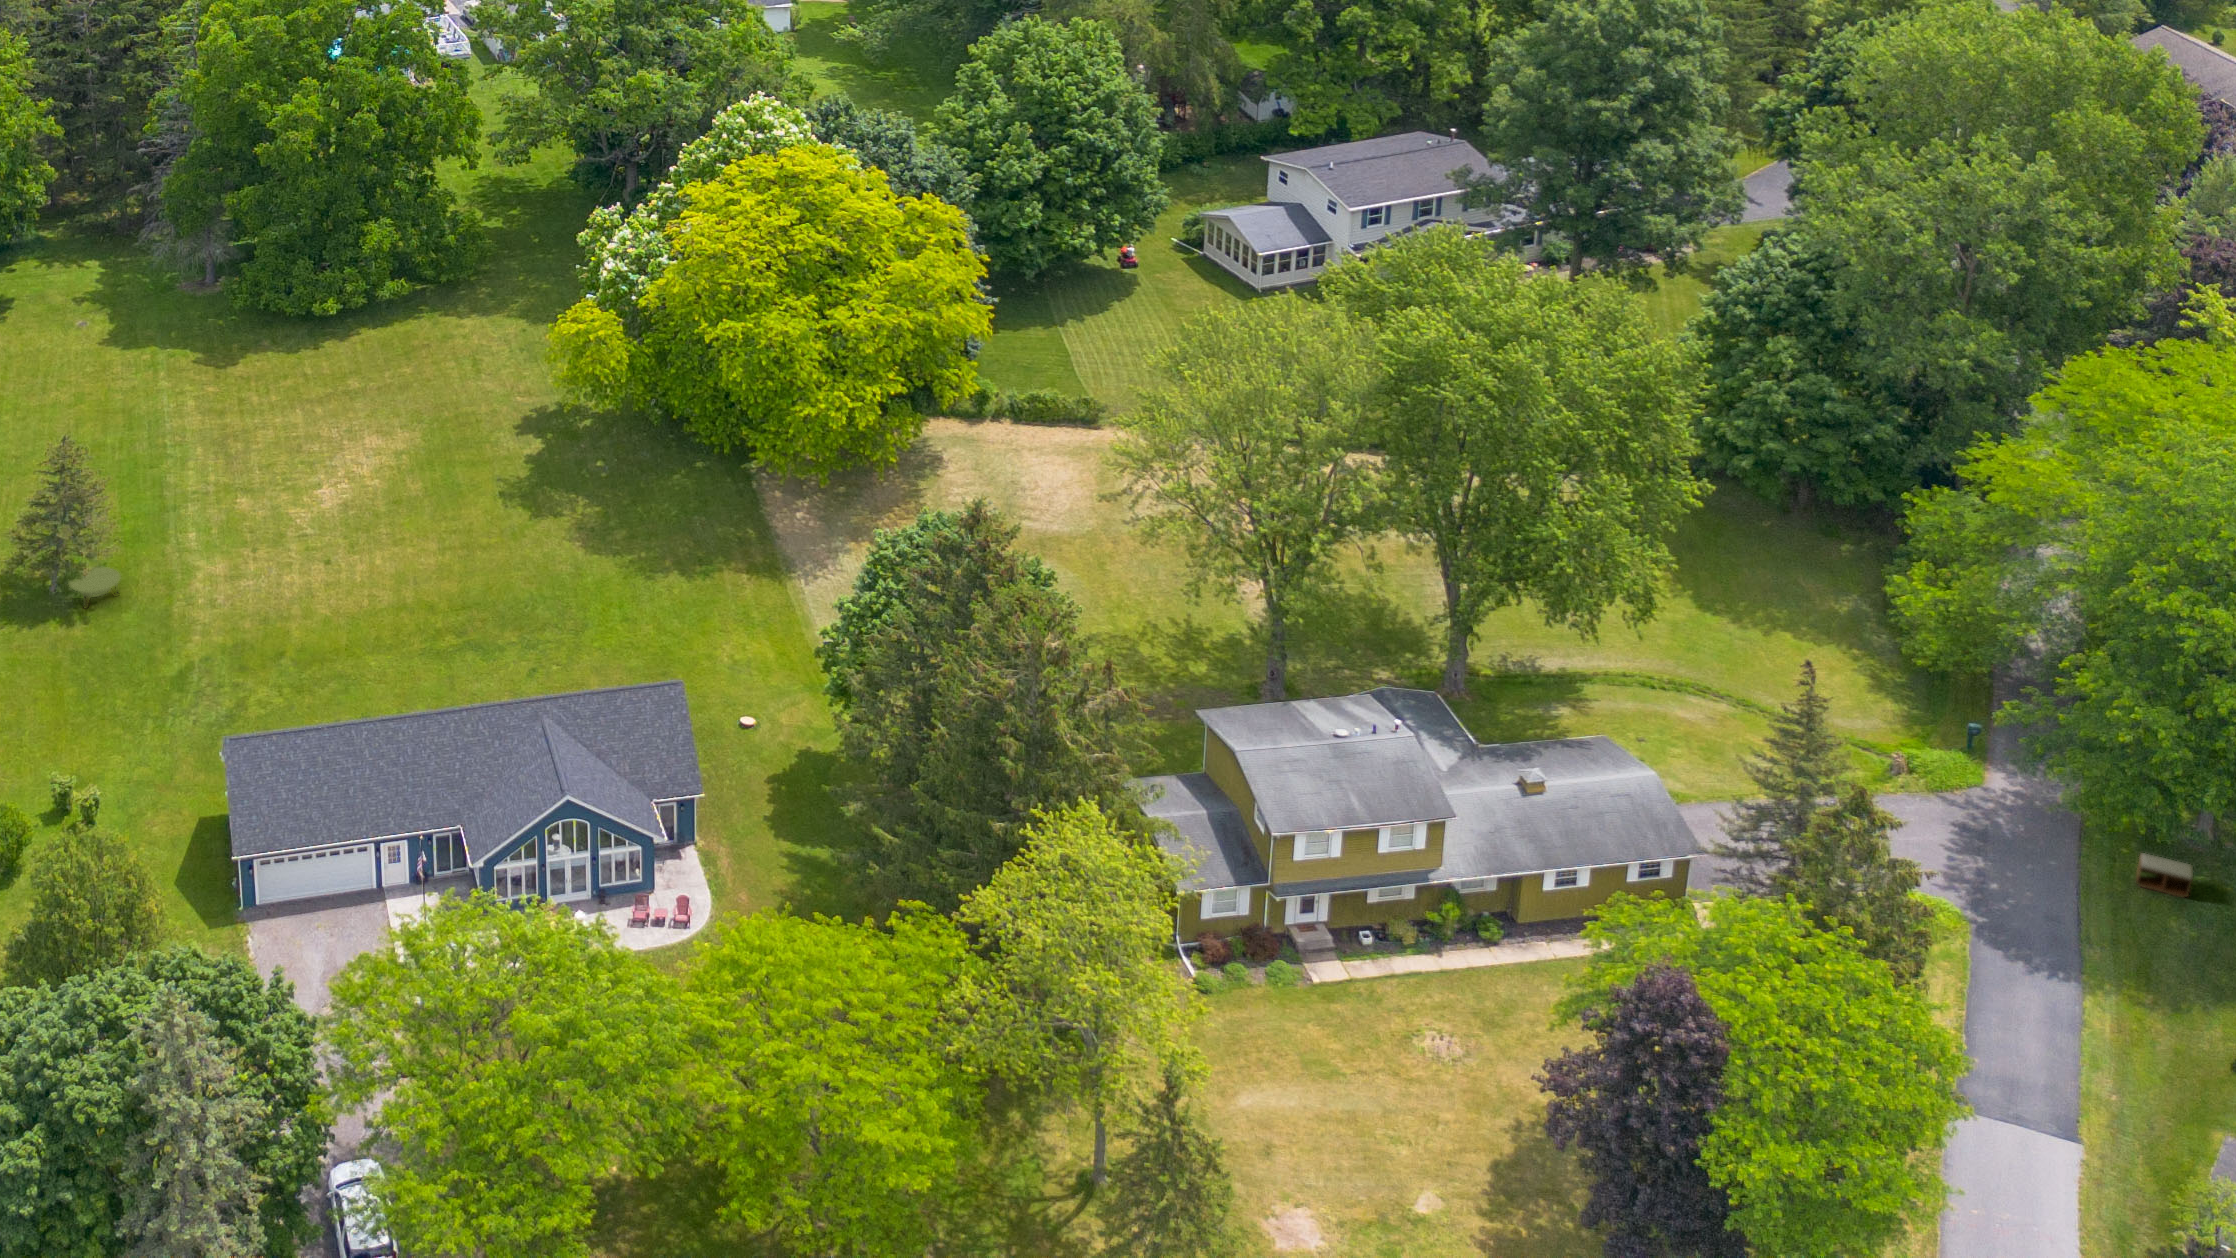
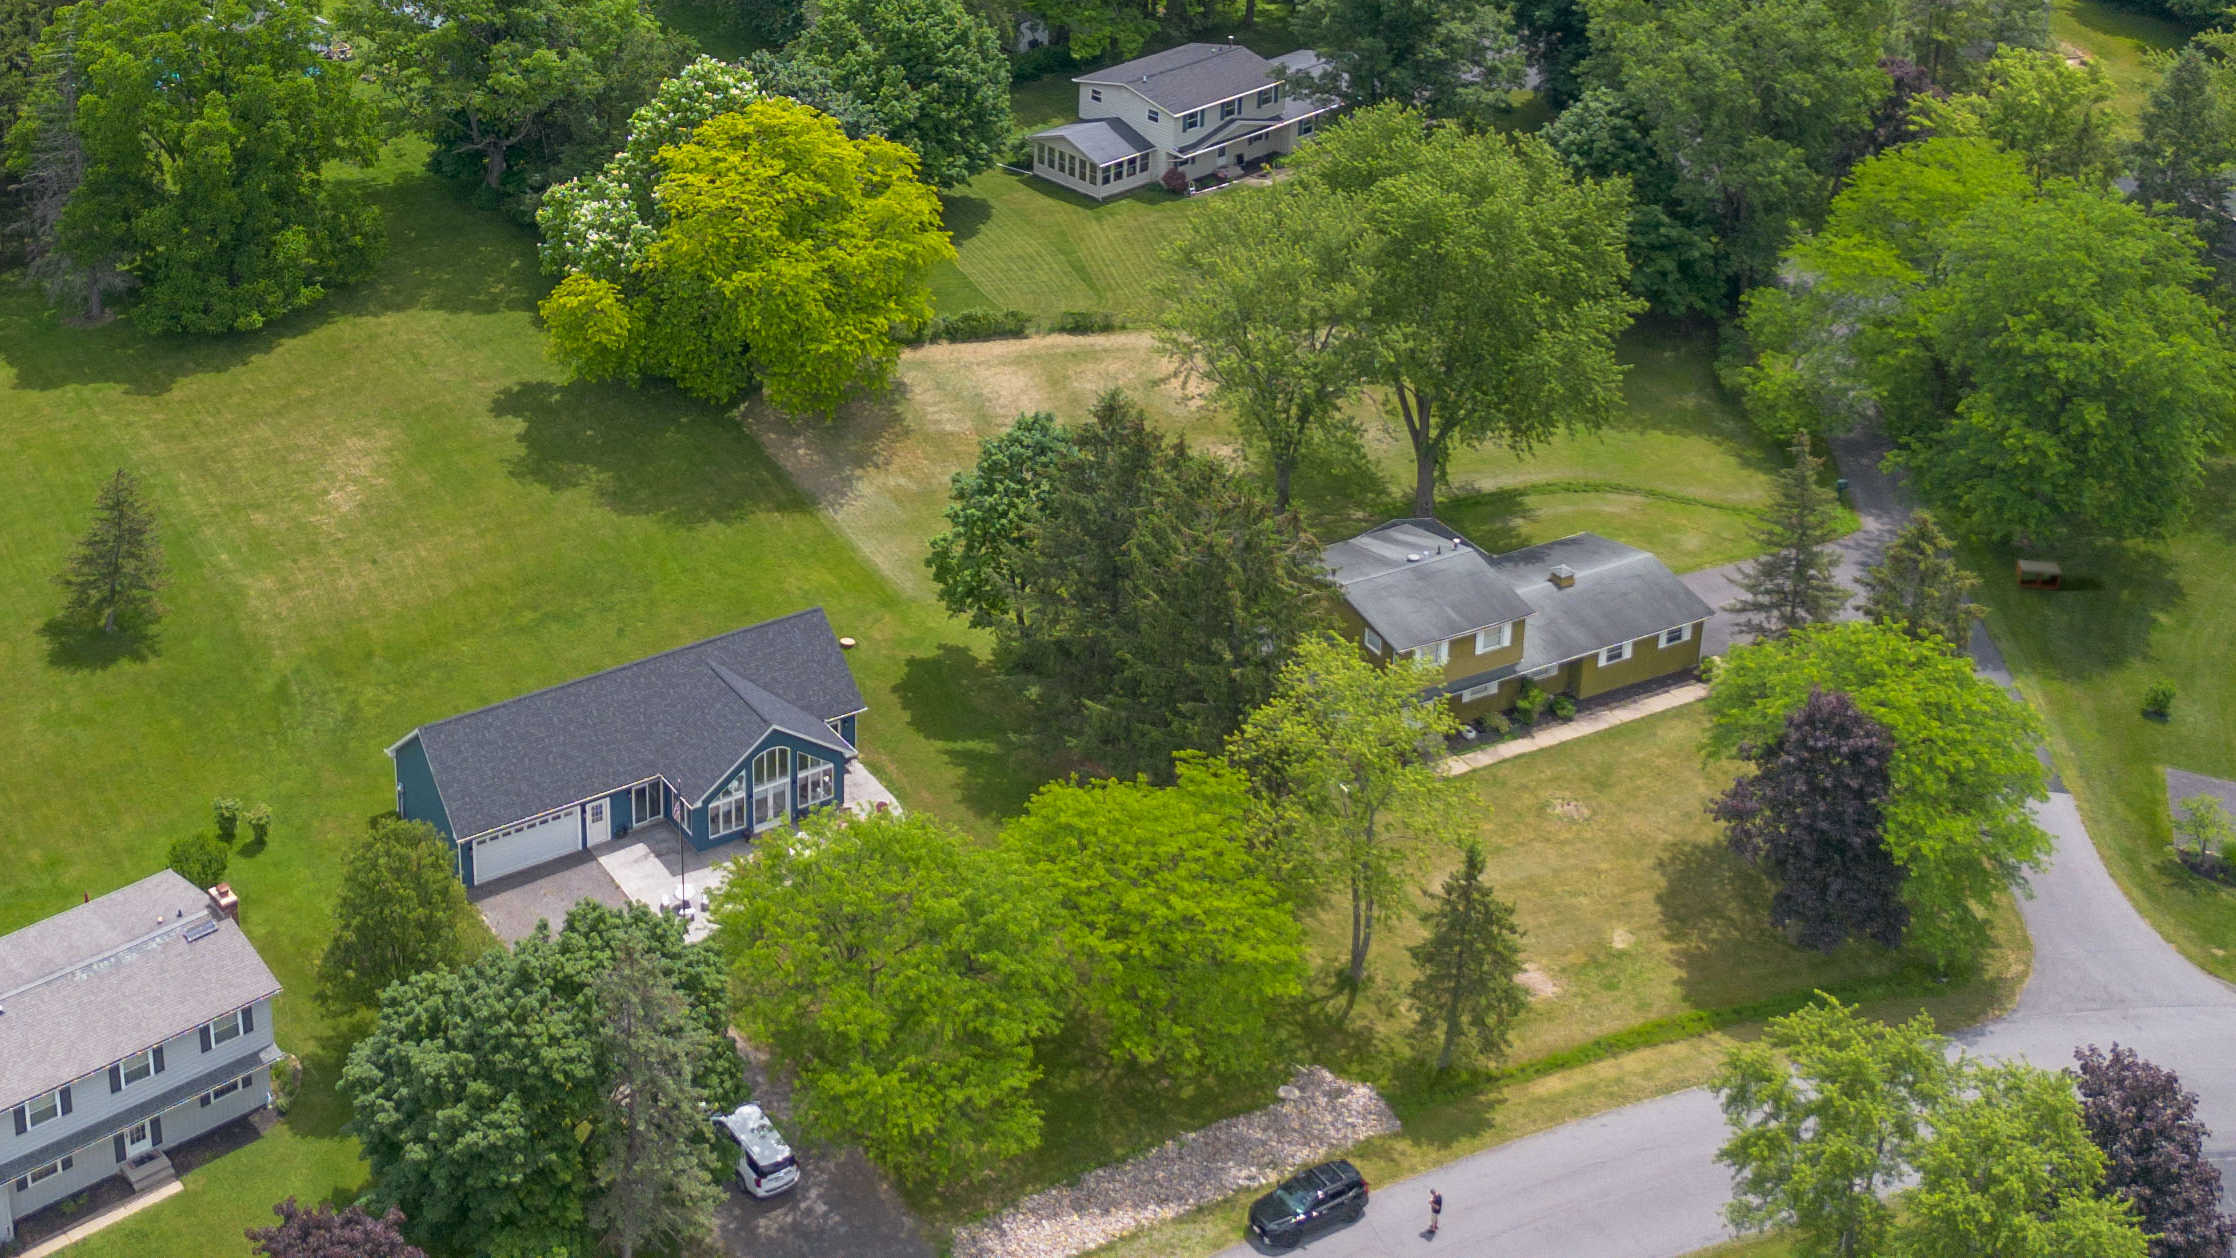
round table: present [69,567,120,608] -> none [141,592,194,637]

